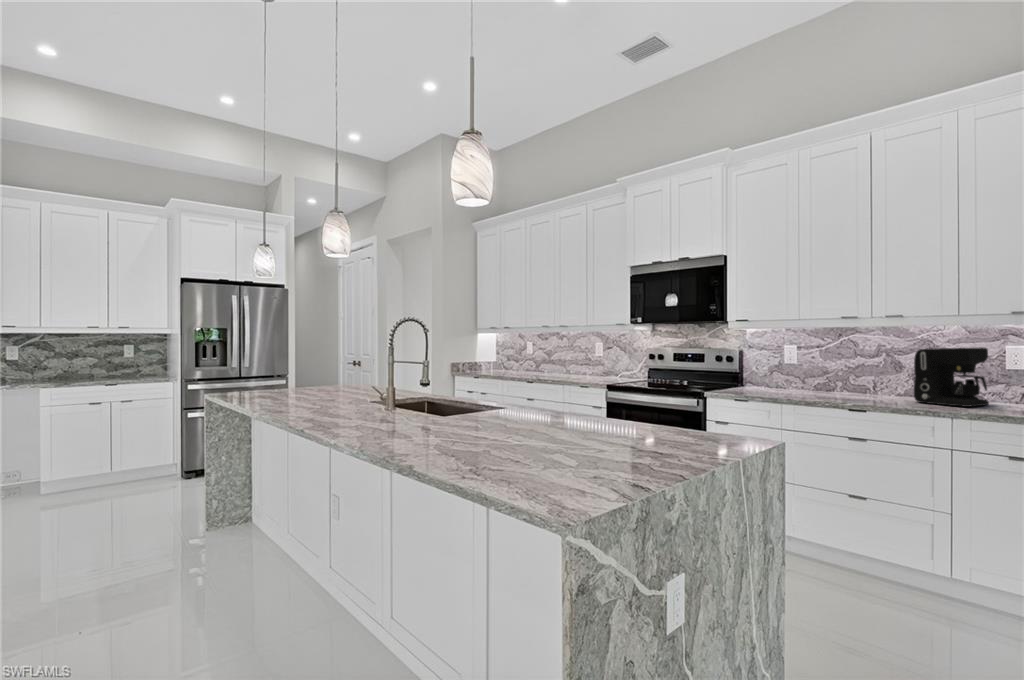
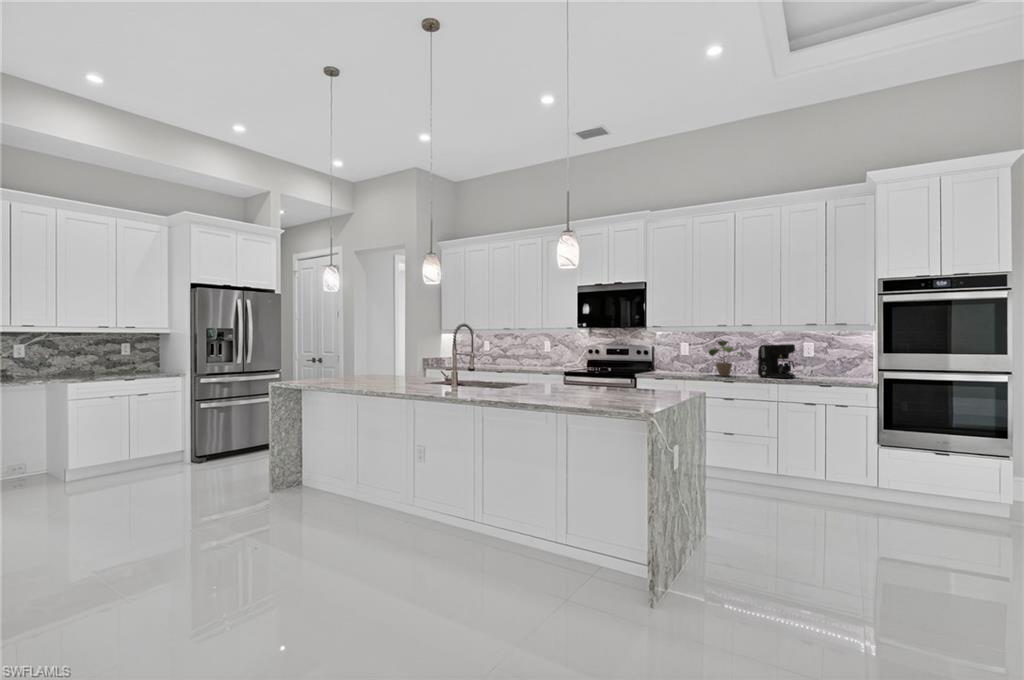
potted plant: none [817,341,888,399] -> present [709,341,744,376]

